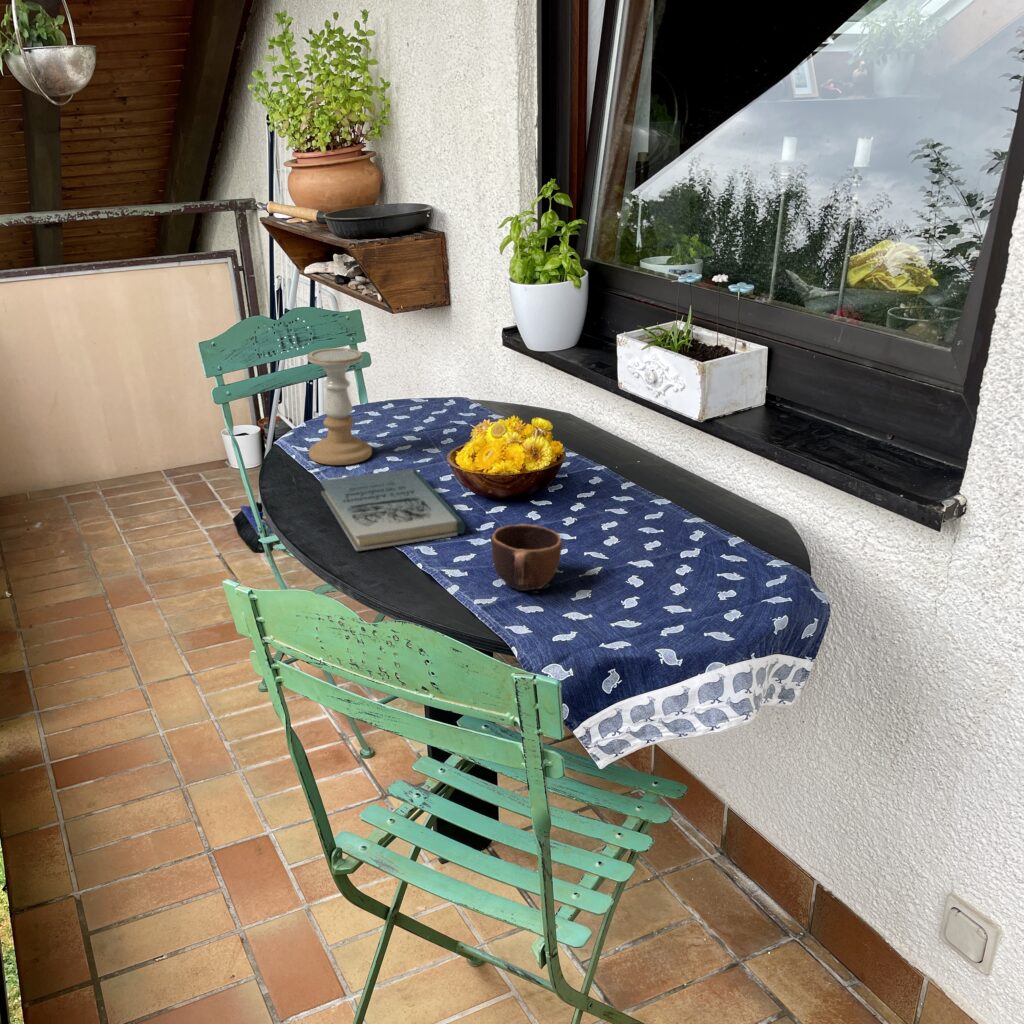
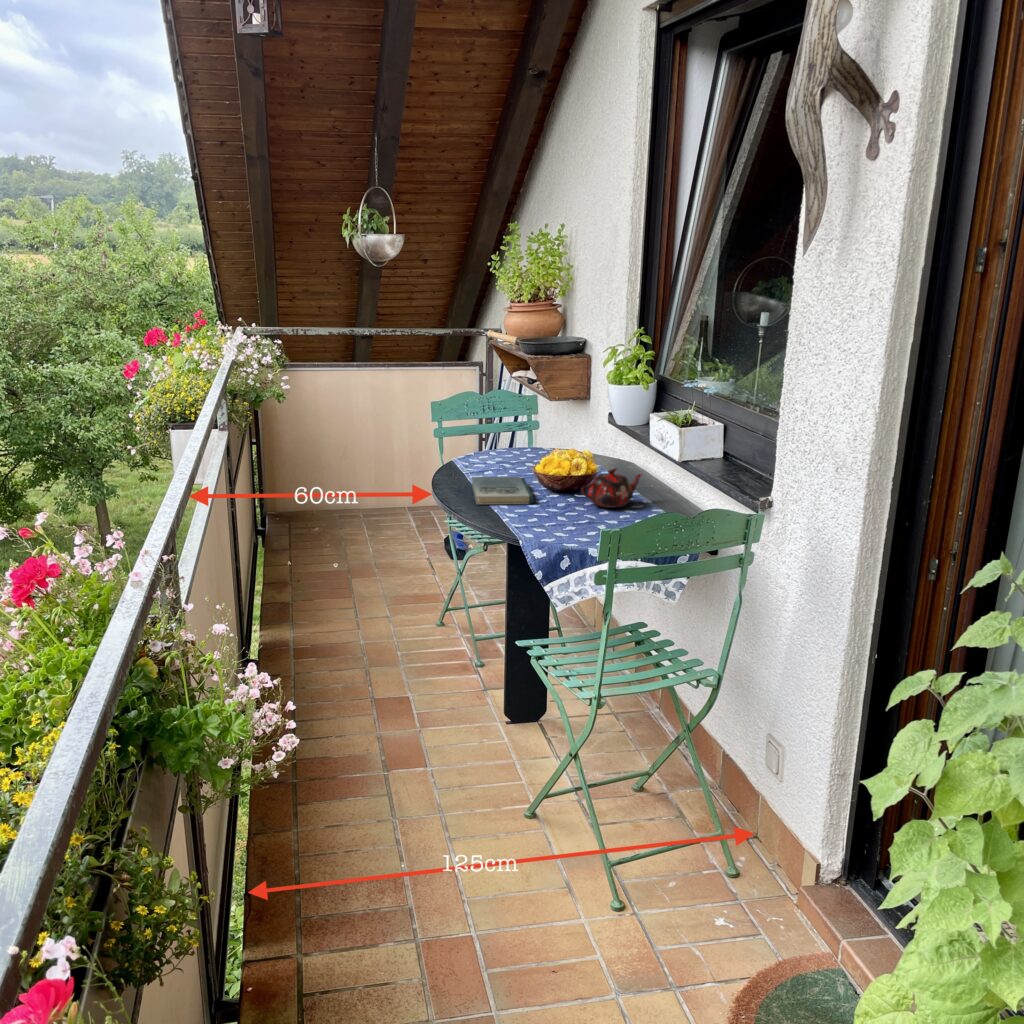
candle holder: present [307,348,372,465] -> none [473,413,508,475]
teapot: none [560,451,652,528] -> present [581,468,642,508]
mug: present [491,524,562,591] -> none [533,493,568,523]

